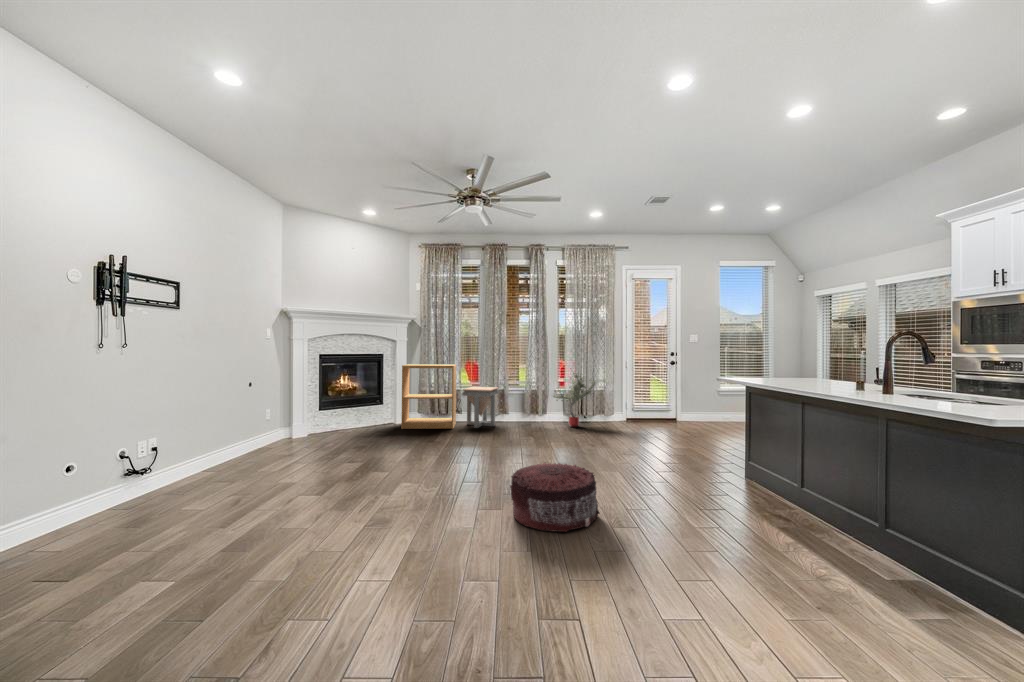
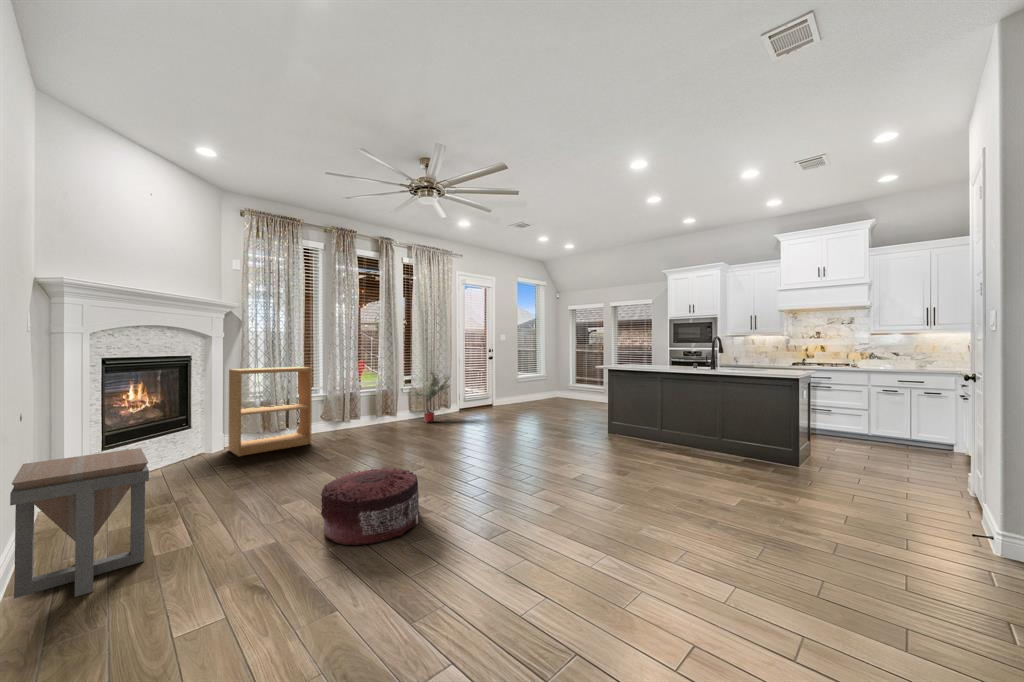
side table: present [462,387,499,428] -> present [10,448,149,598]
pouf: present [510,463,600,532] -> present [321,467,420,546]

